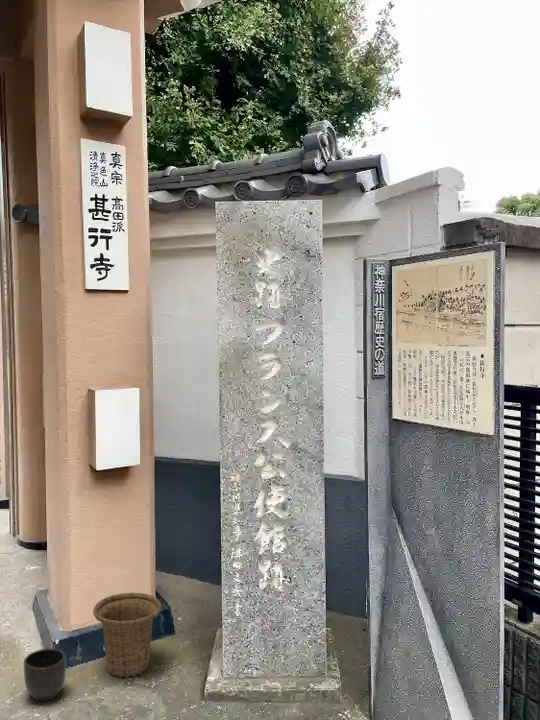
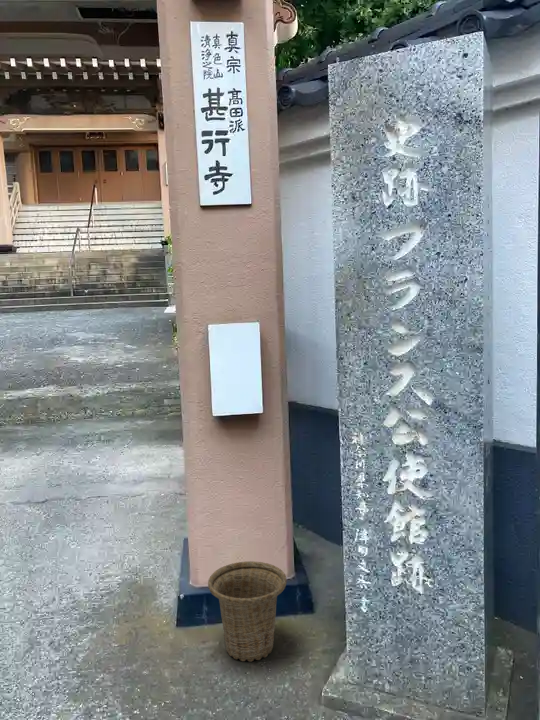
planter: present [24,649,66,701] -> none [126,613,172,672]

